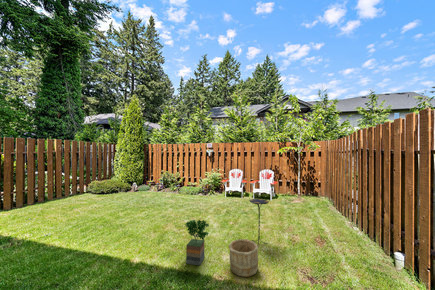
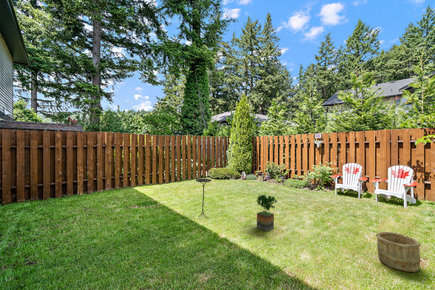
side table: present [250,199,269,244] -> present [196,178,212,217]
wooden bucket: present [229,239,258,277] -> present [376,232,421,272]

